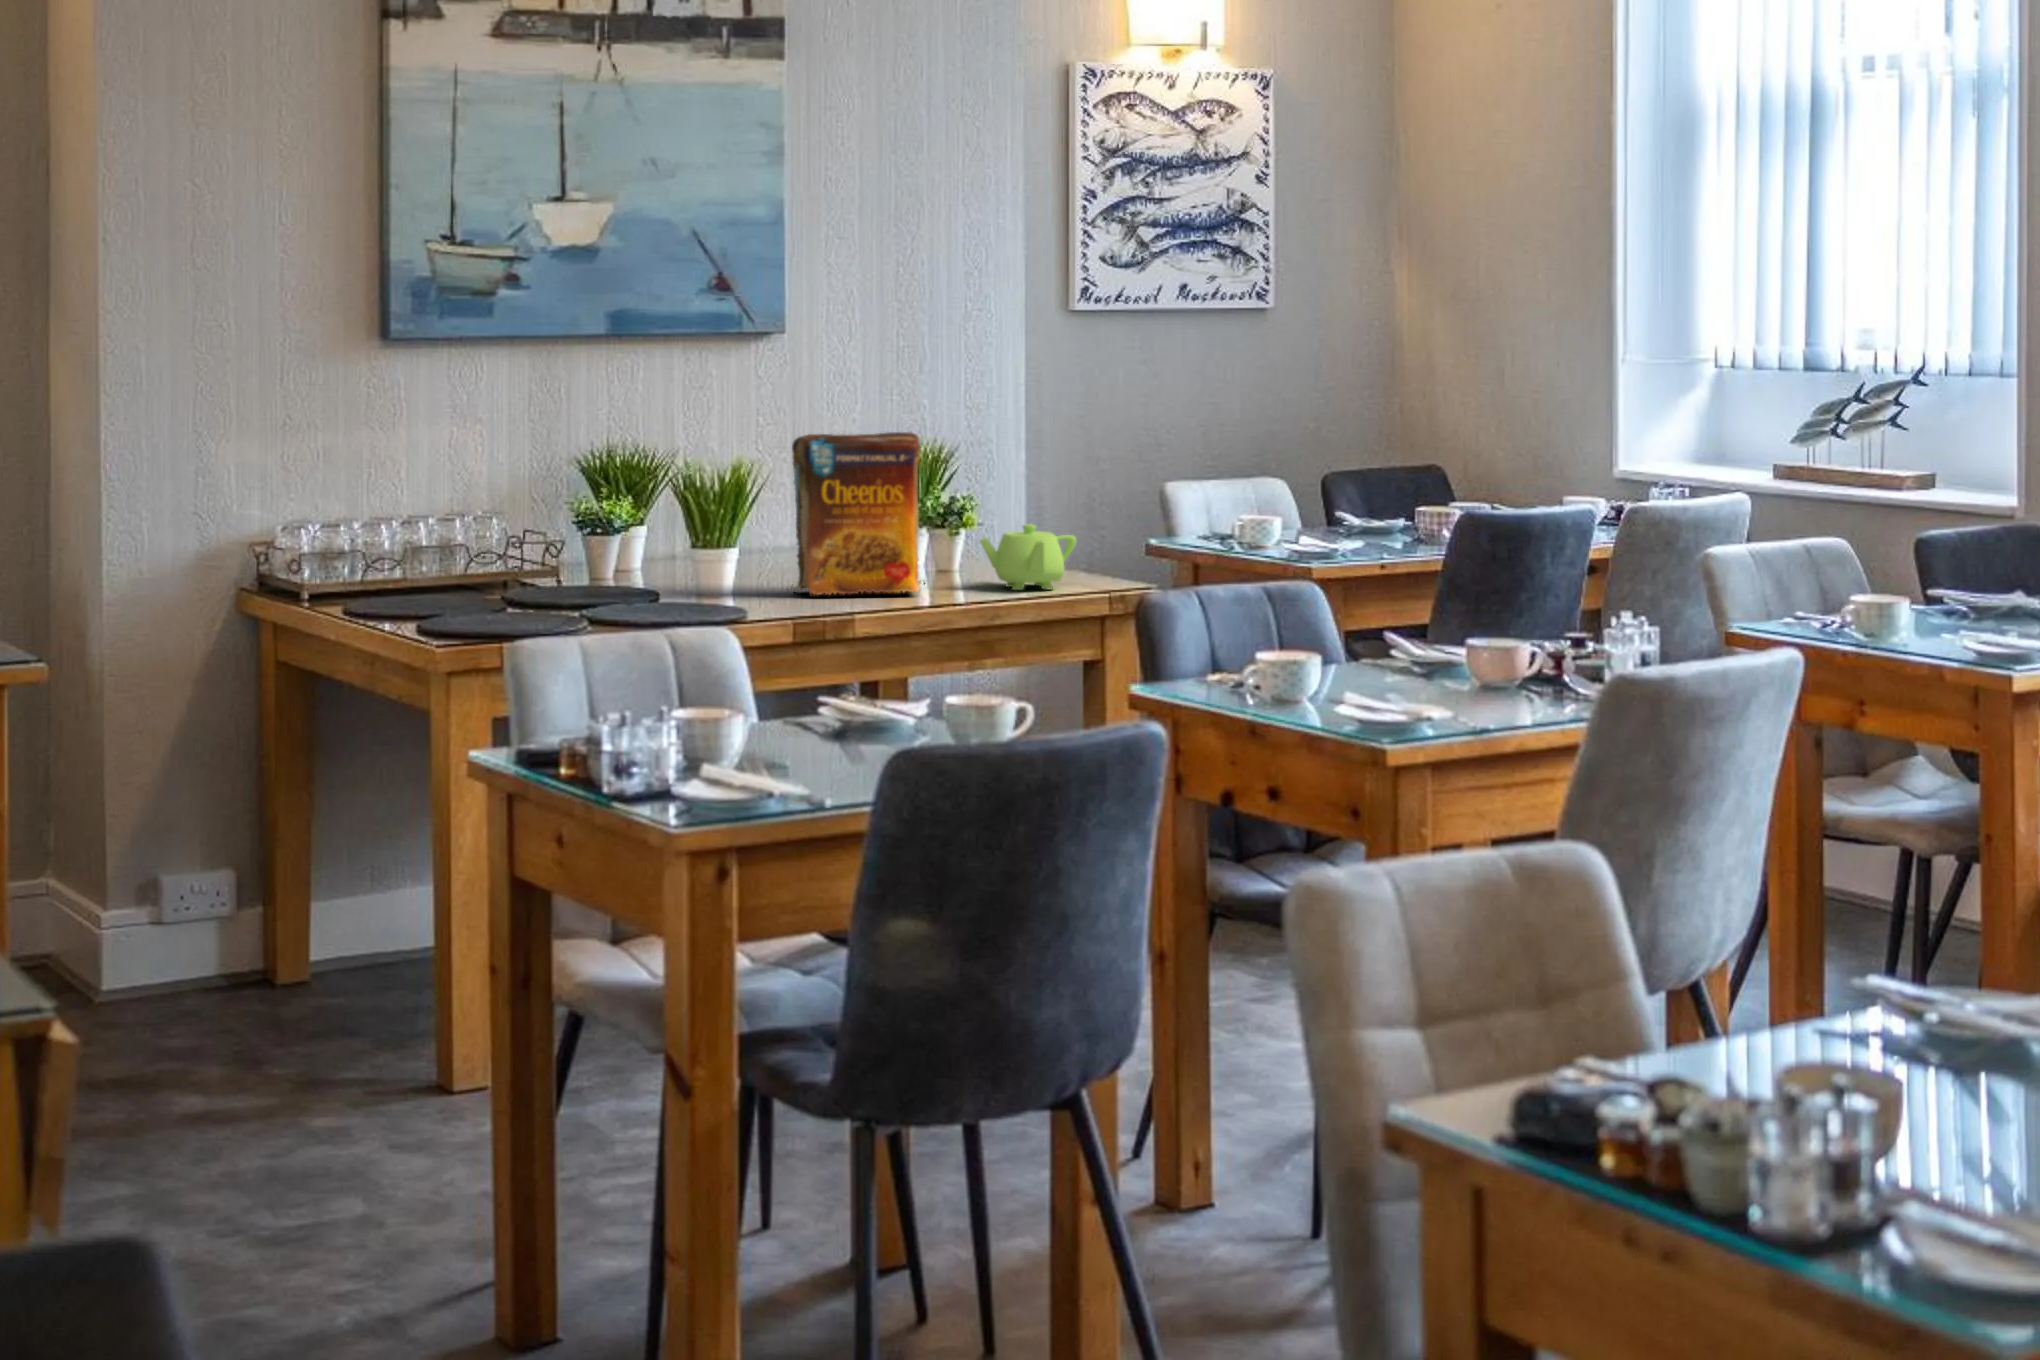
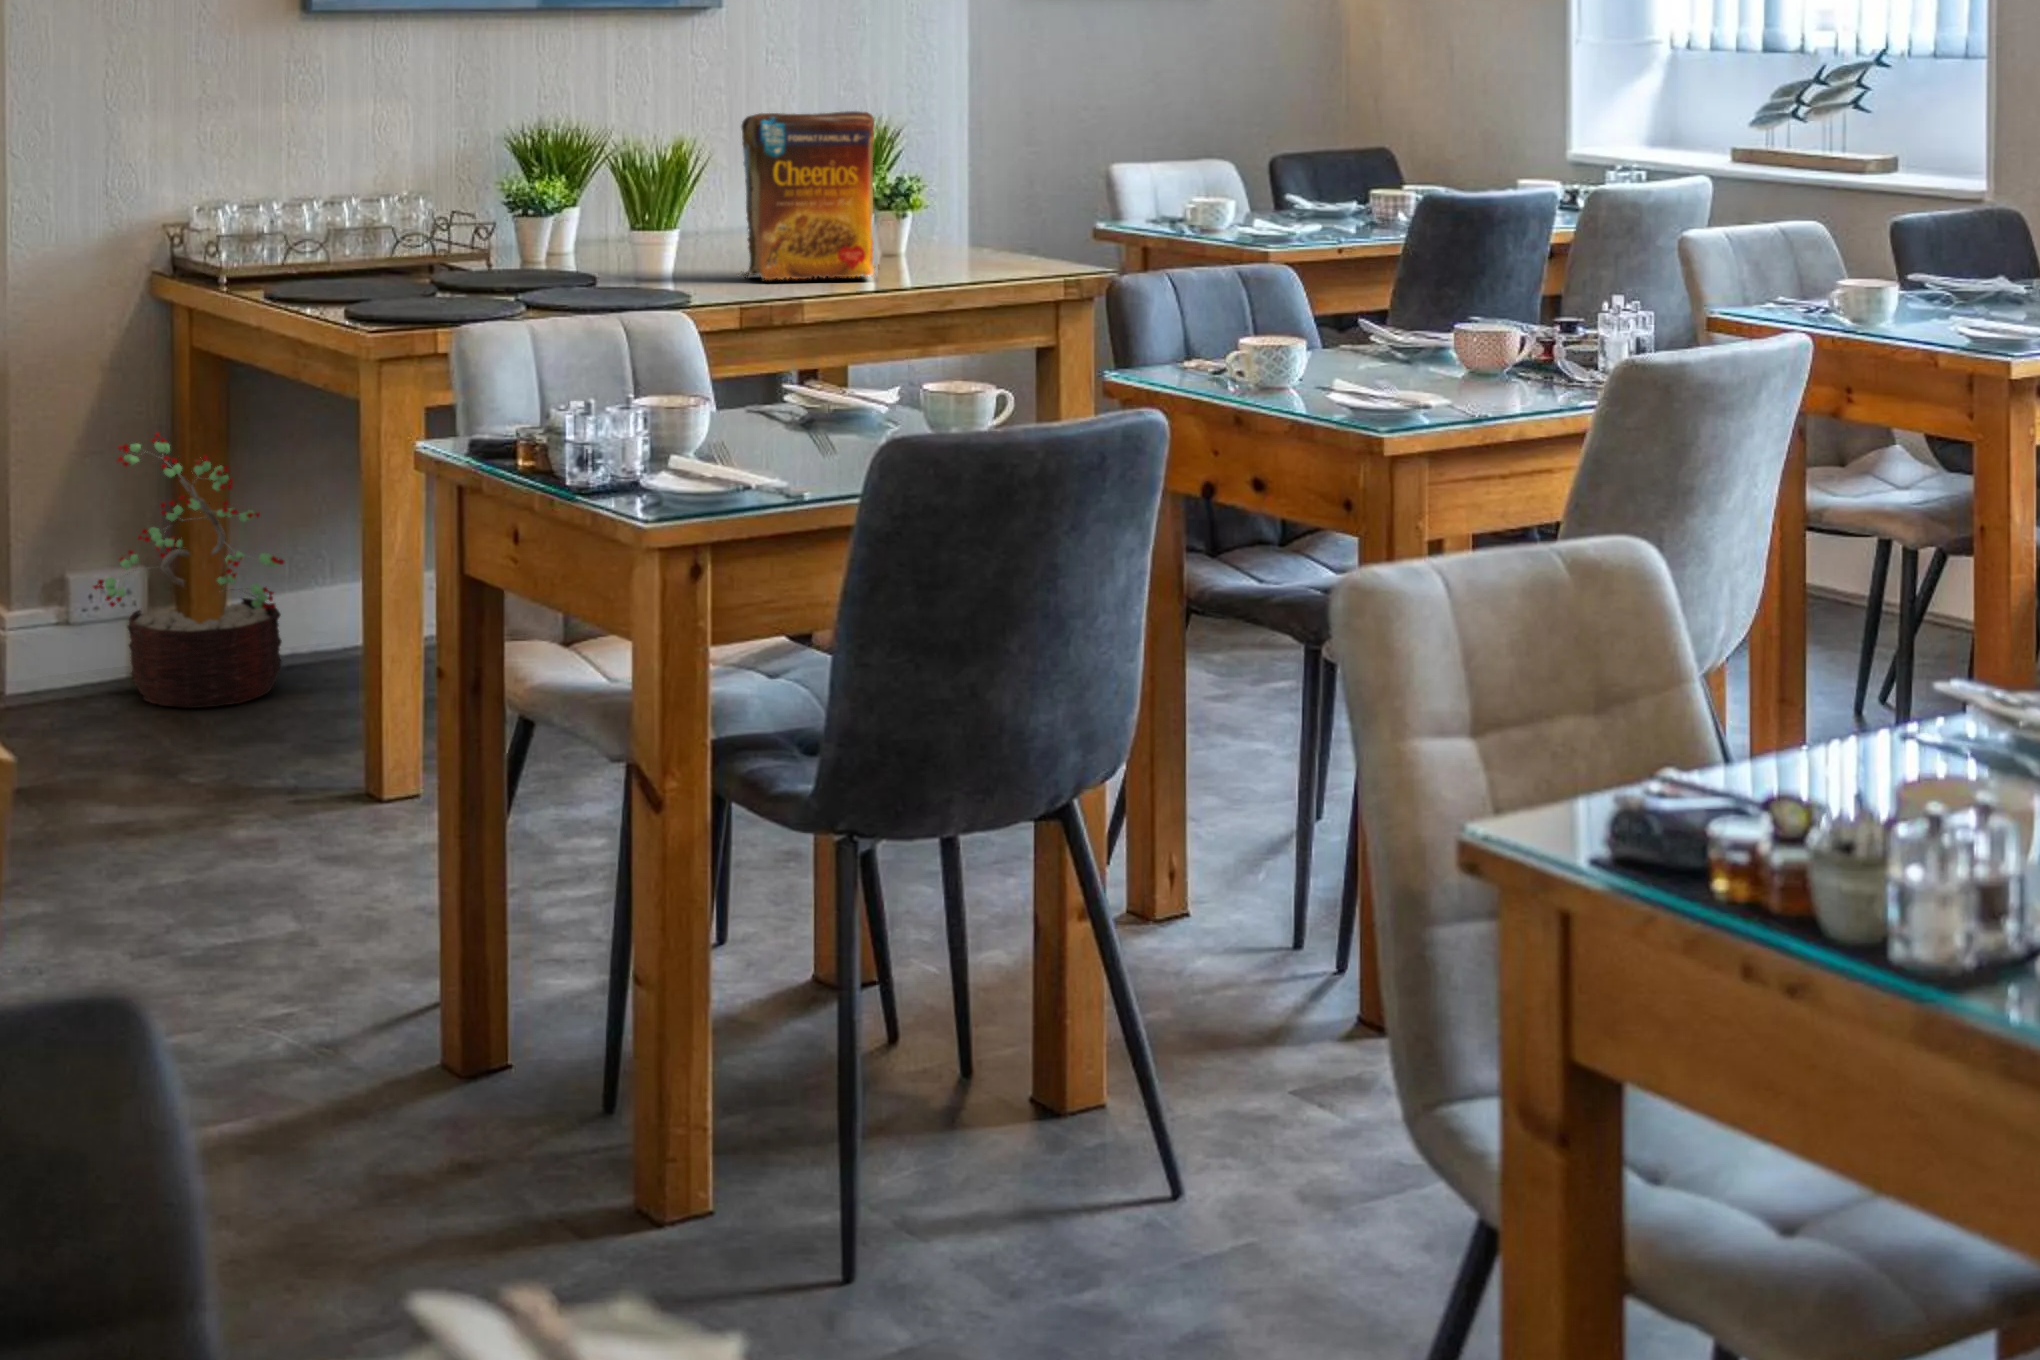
teapot: present [980,524,1076,590] -> none [935,208,1035,275]
decorative plant: none [157,741,343,1014] -> present [93,433,284,708]

